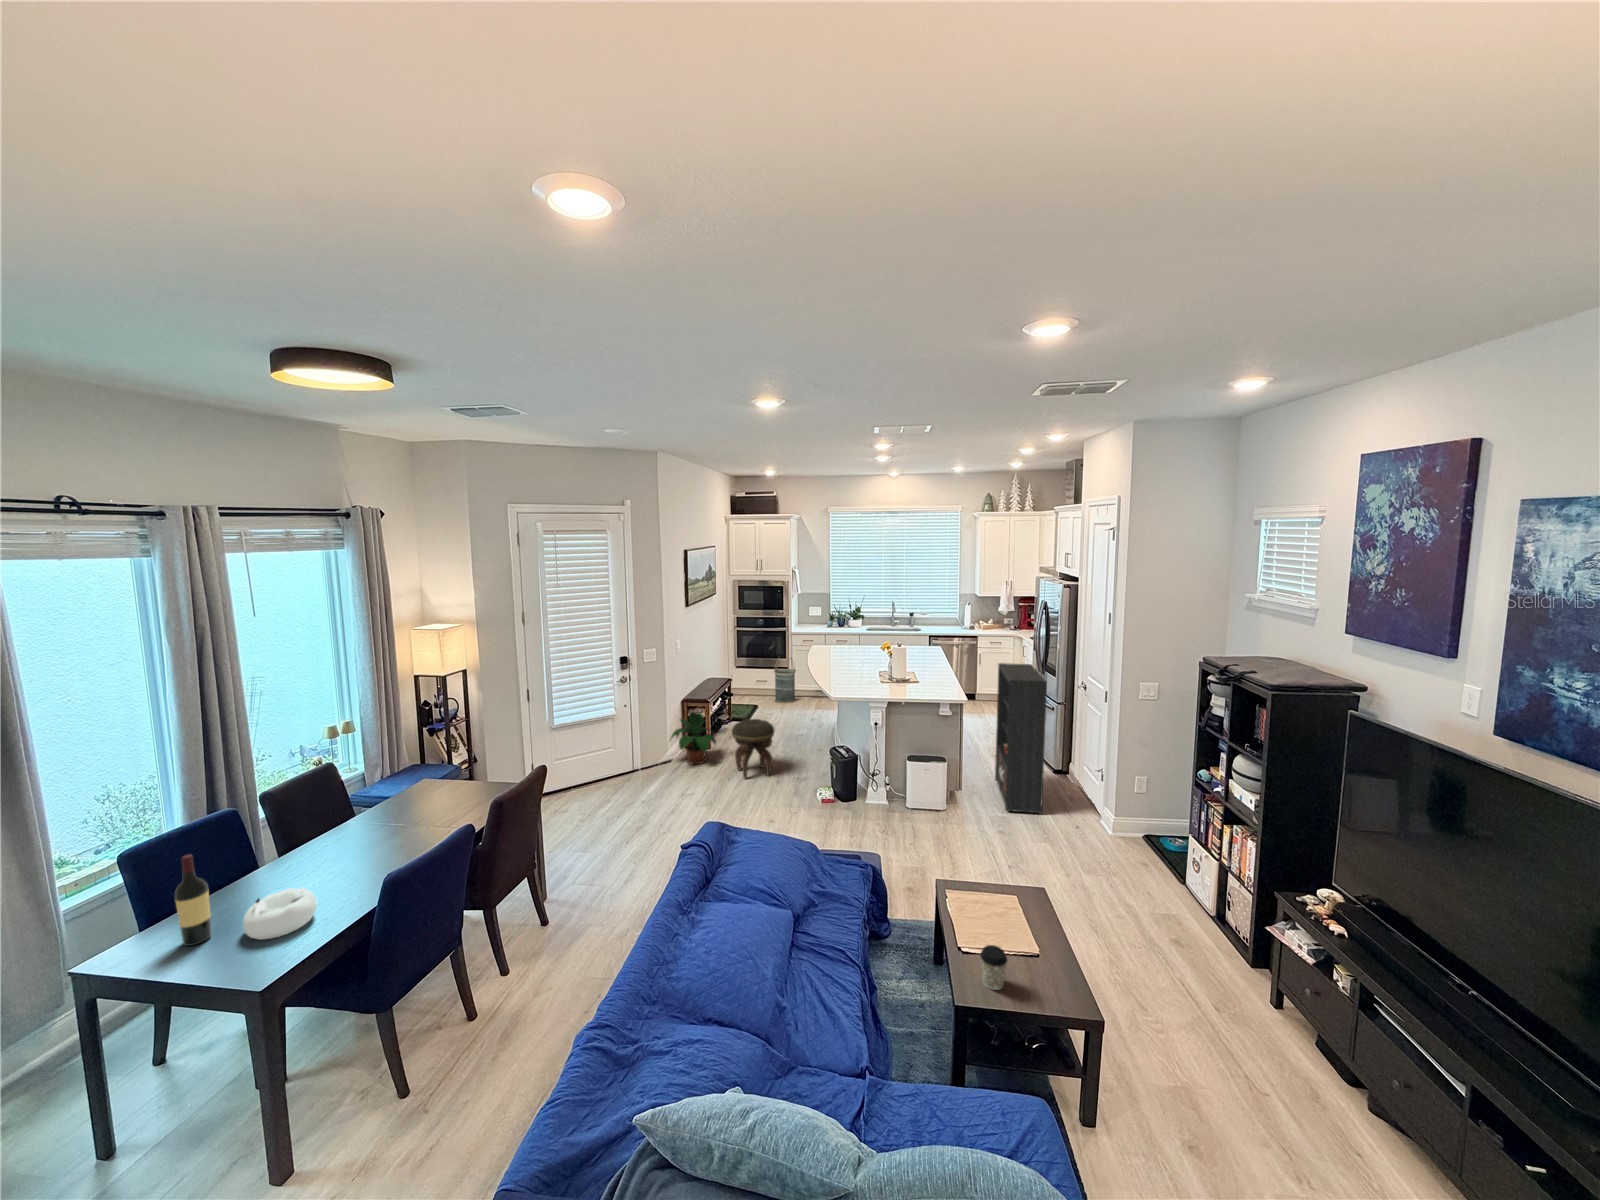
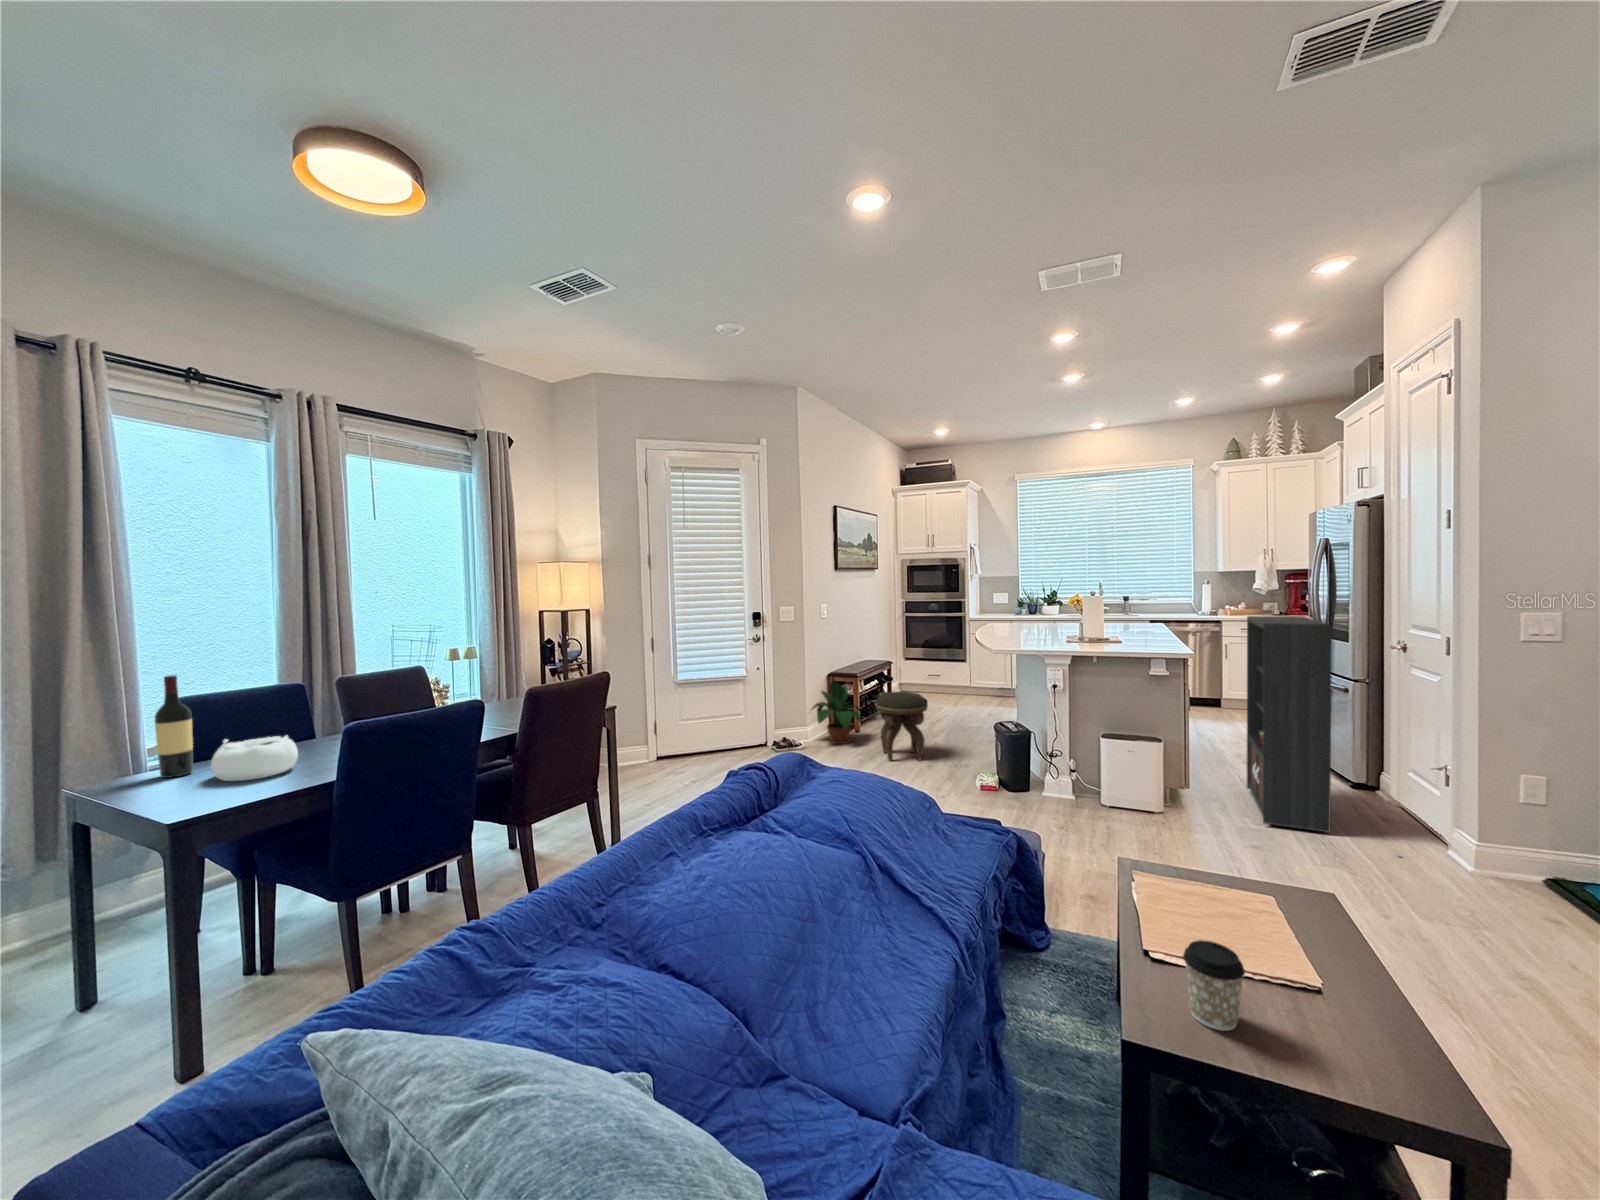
basket: present [774,657,796,703] -> none [947,646,973,700]

